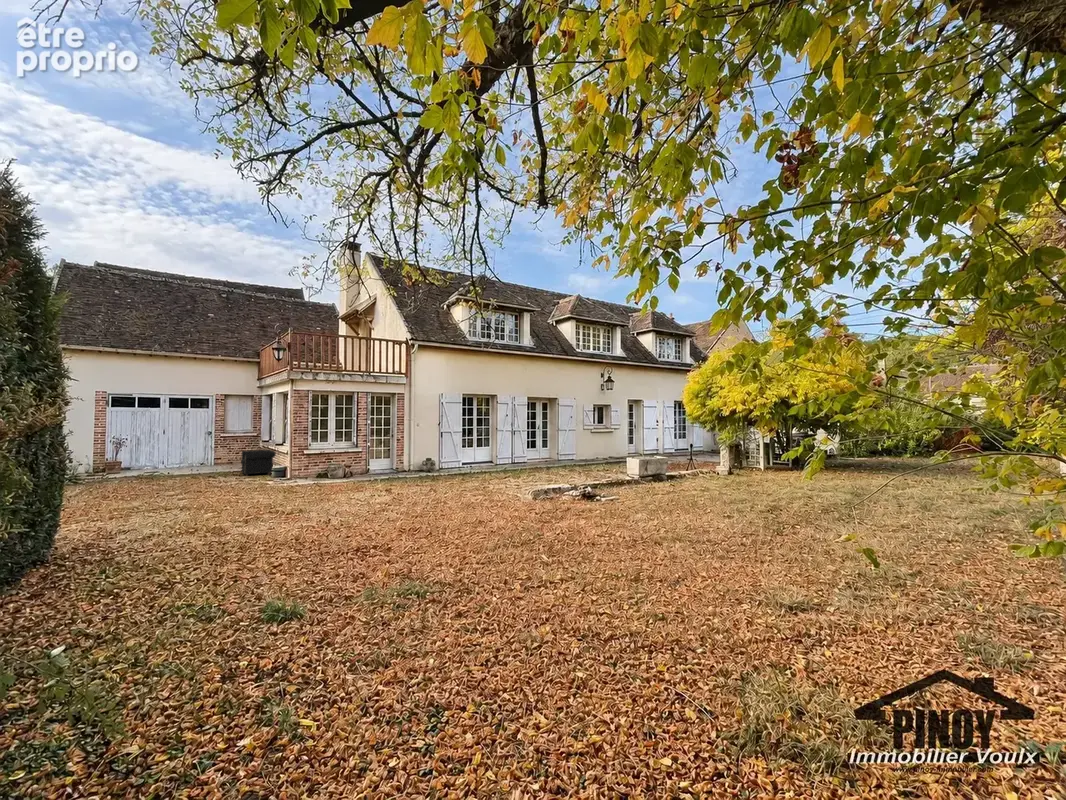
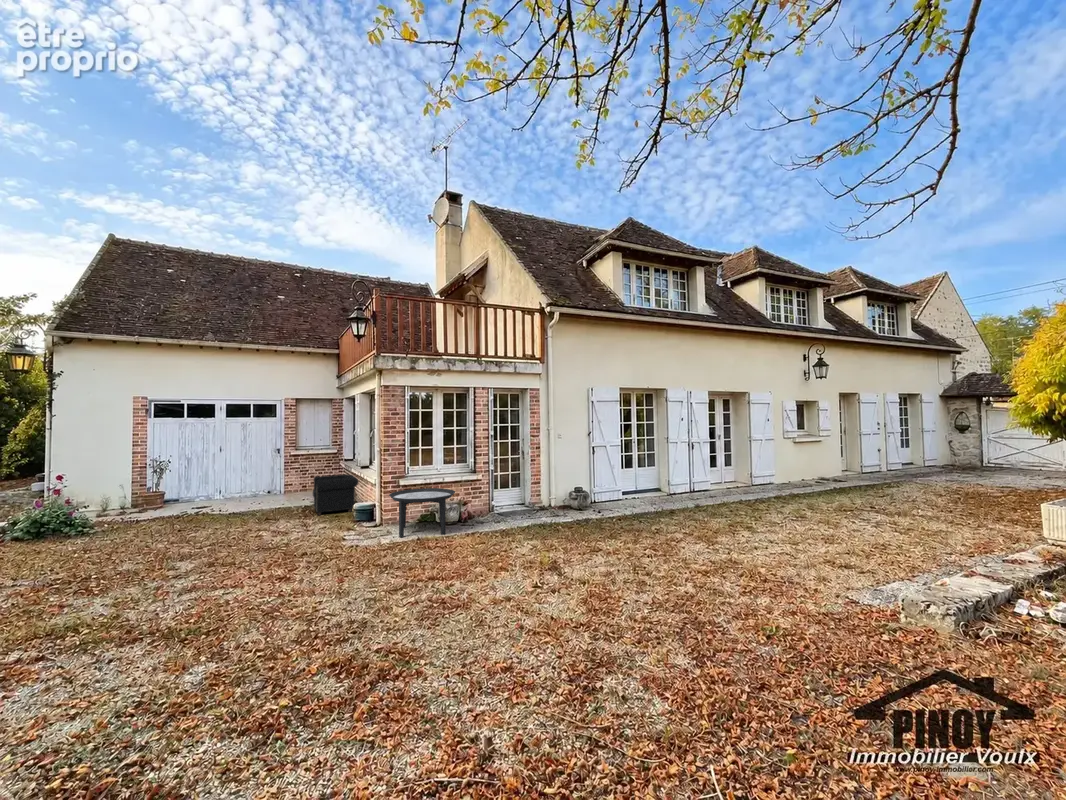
round table: none [298,456,342,484] -> present [389,488,455,537]

